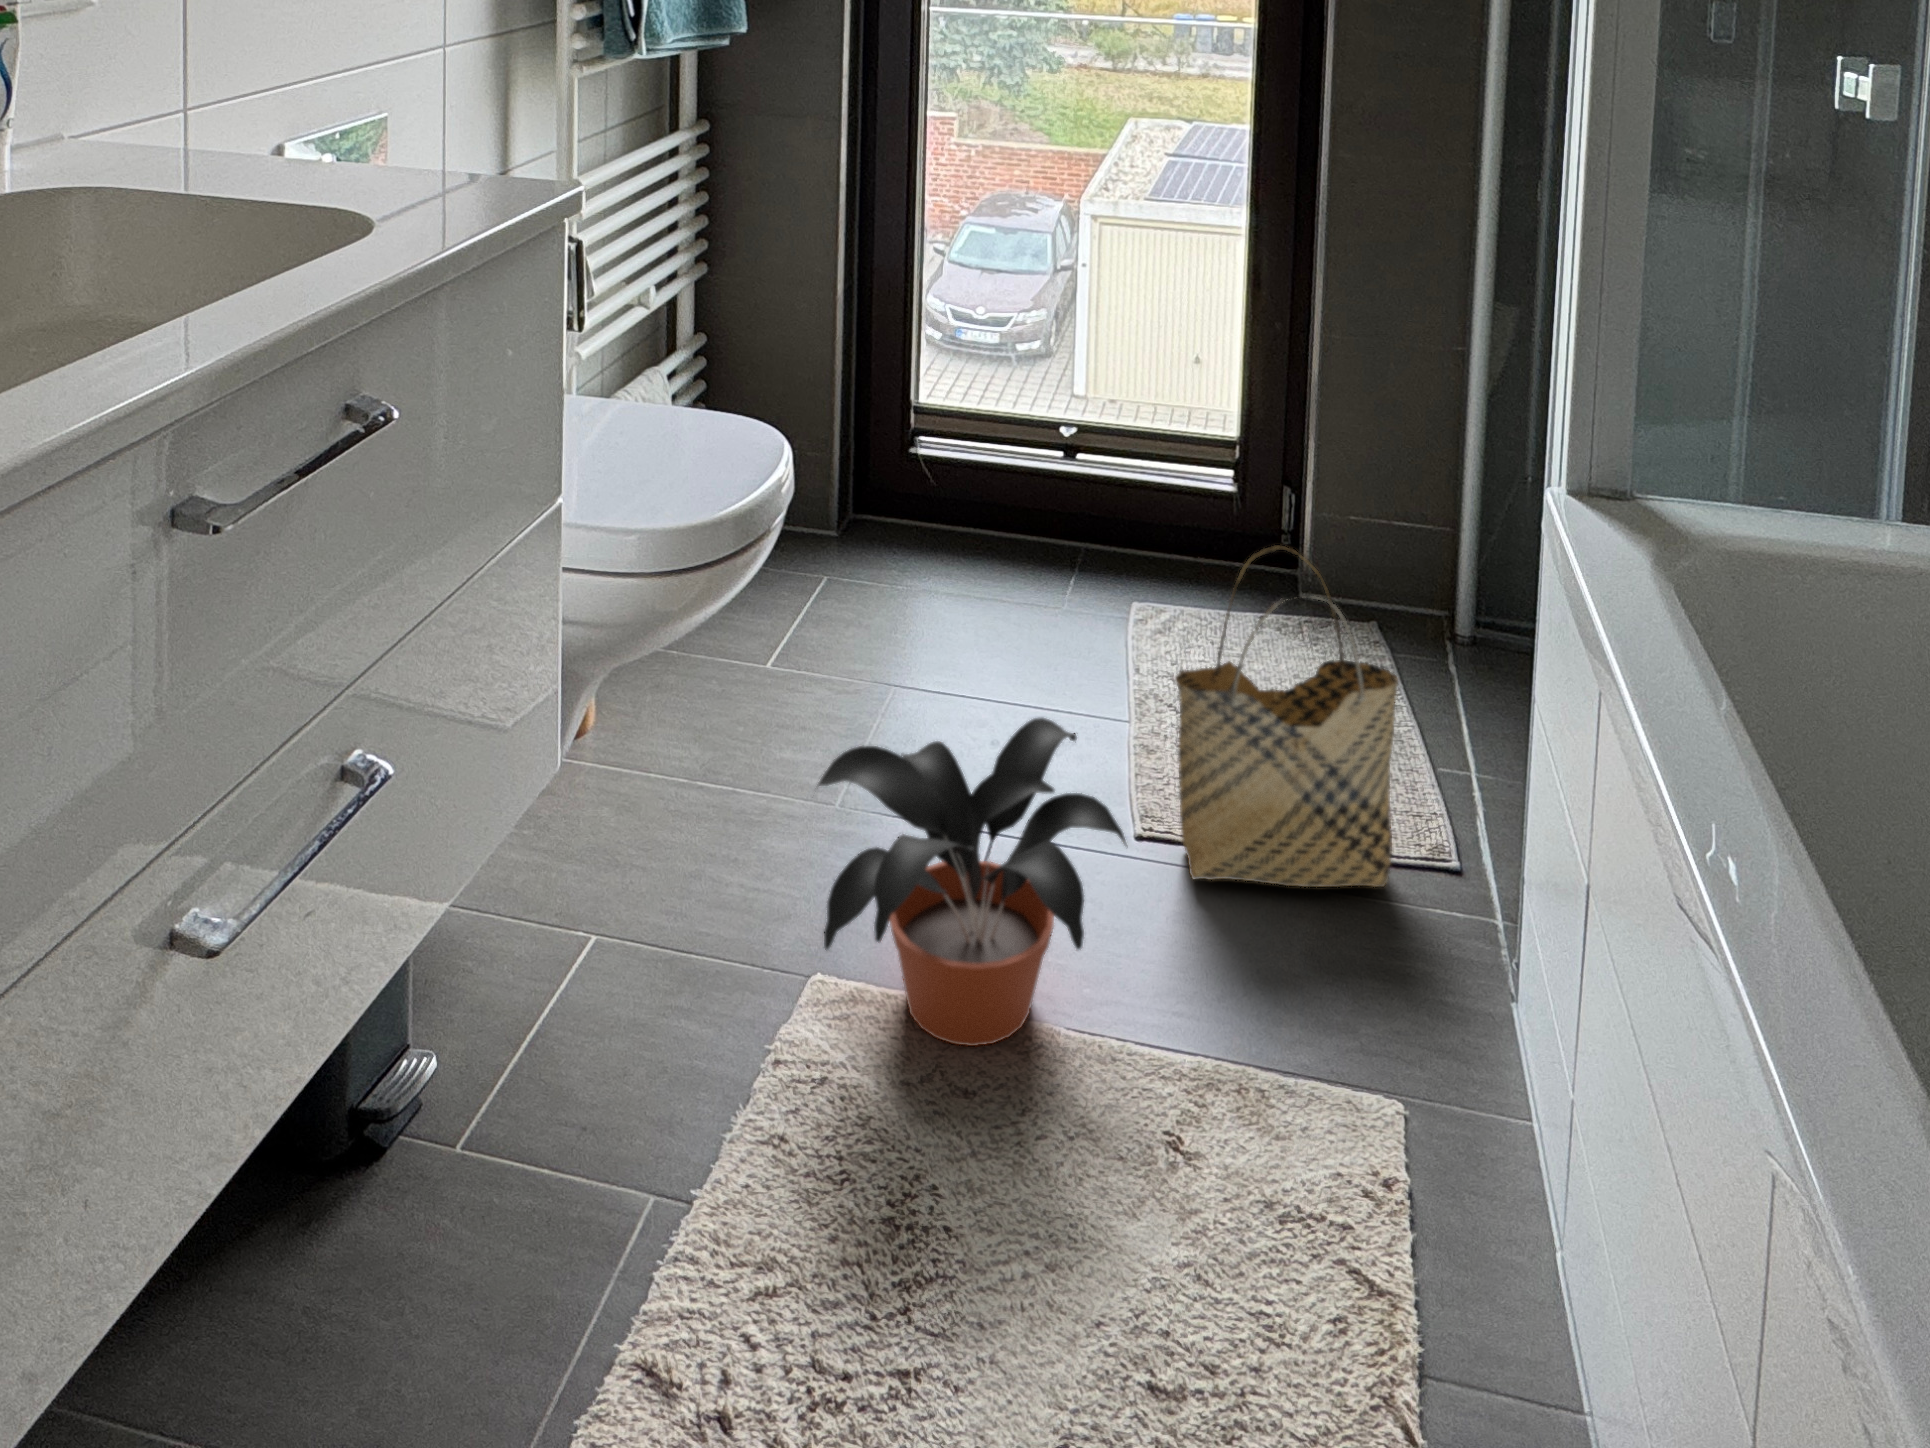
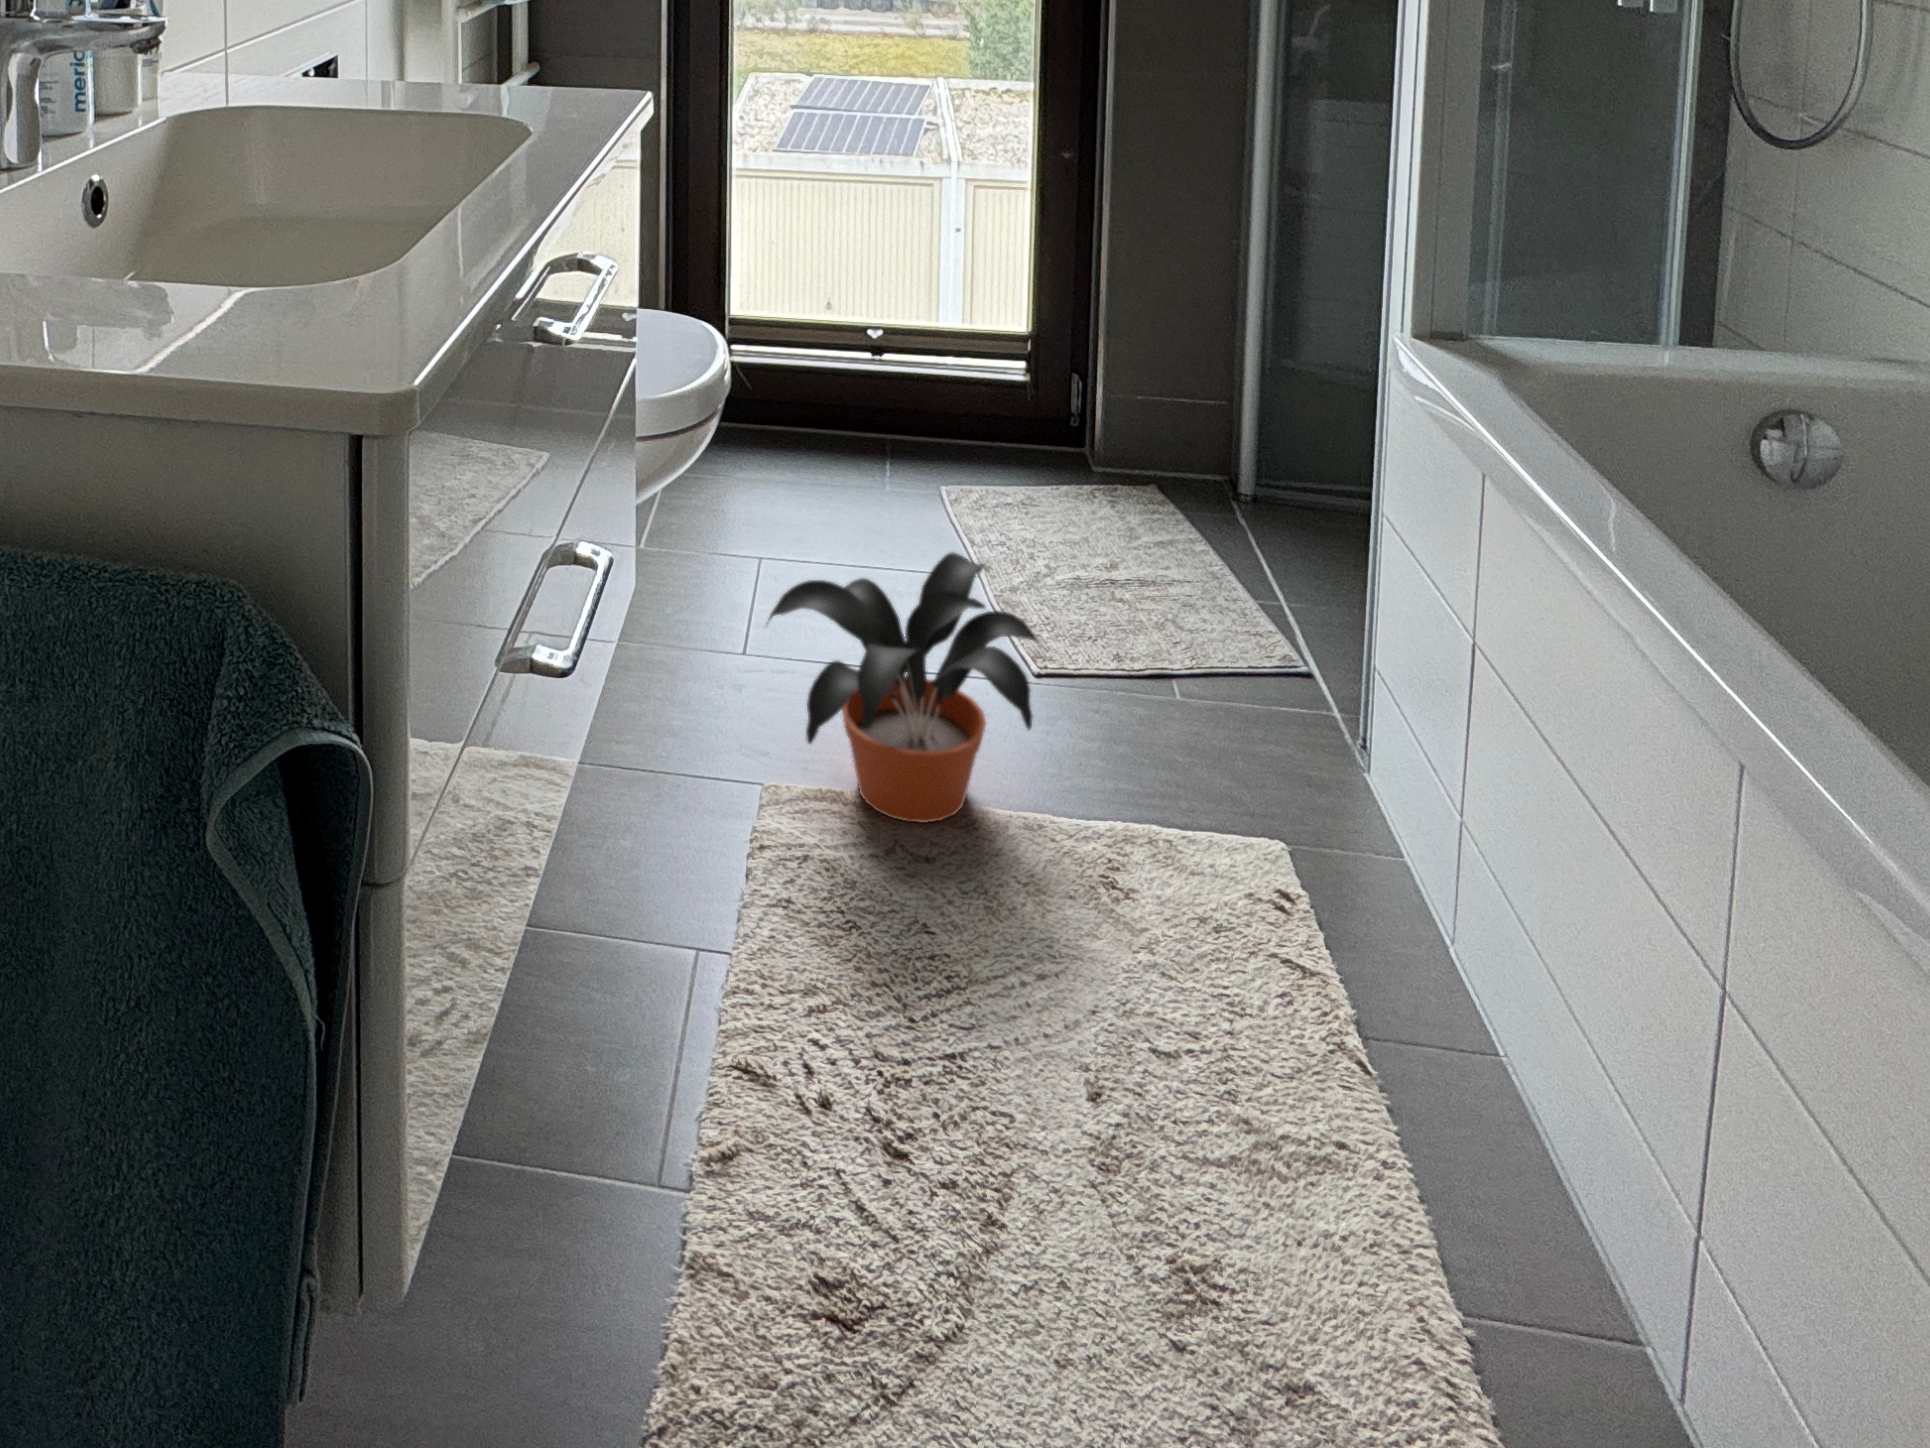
woven basket: present [1175,545,1398,887] -> none [1049,405,1240,692]

